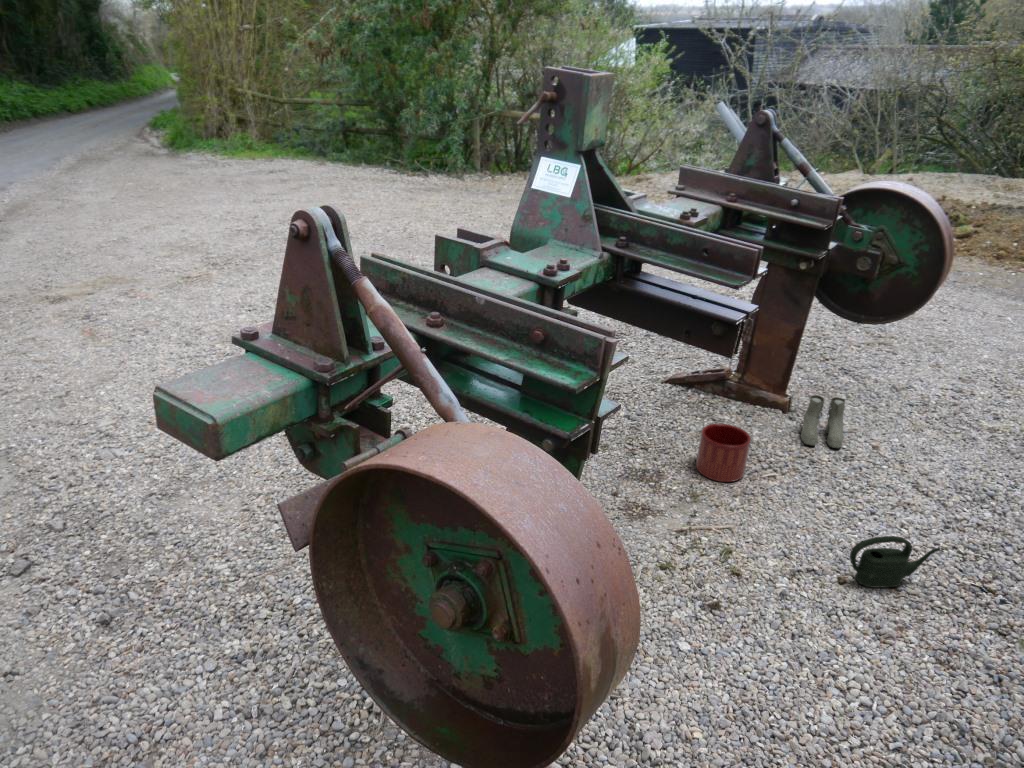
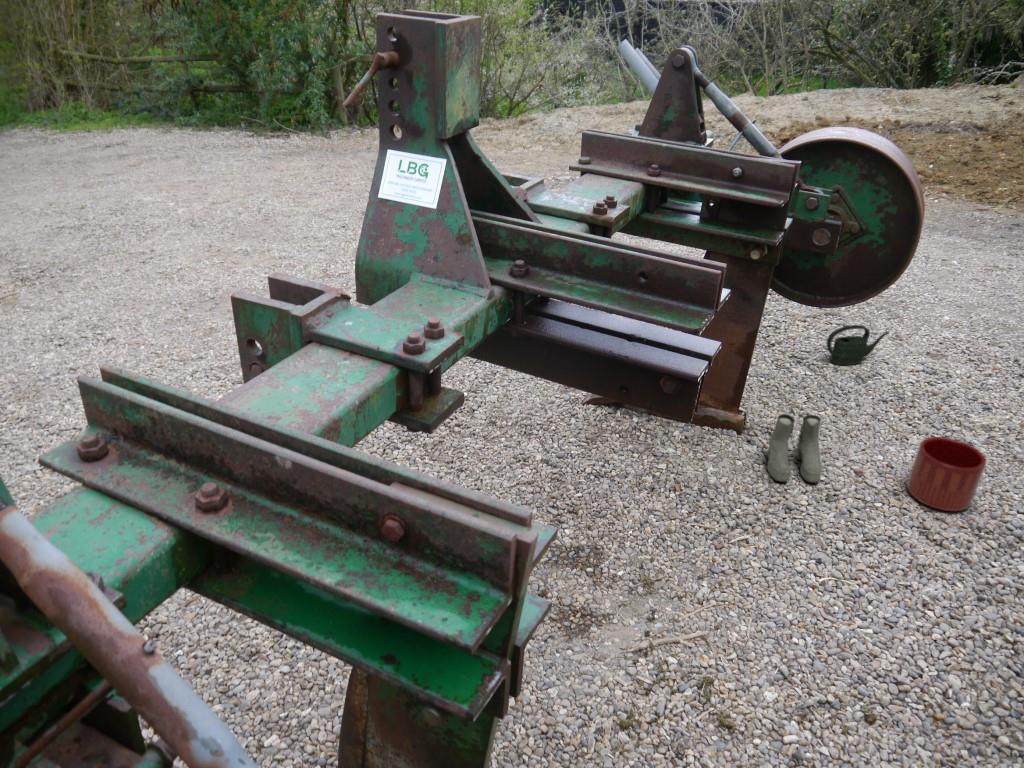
planter: present [696,424,751,482] -> present [907,437,986,511]
watering can: present [850,536,940,588] -> present [827,325,889,365]

